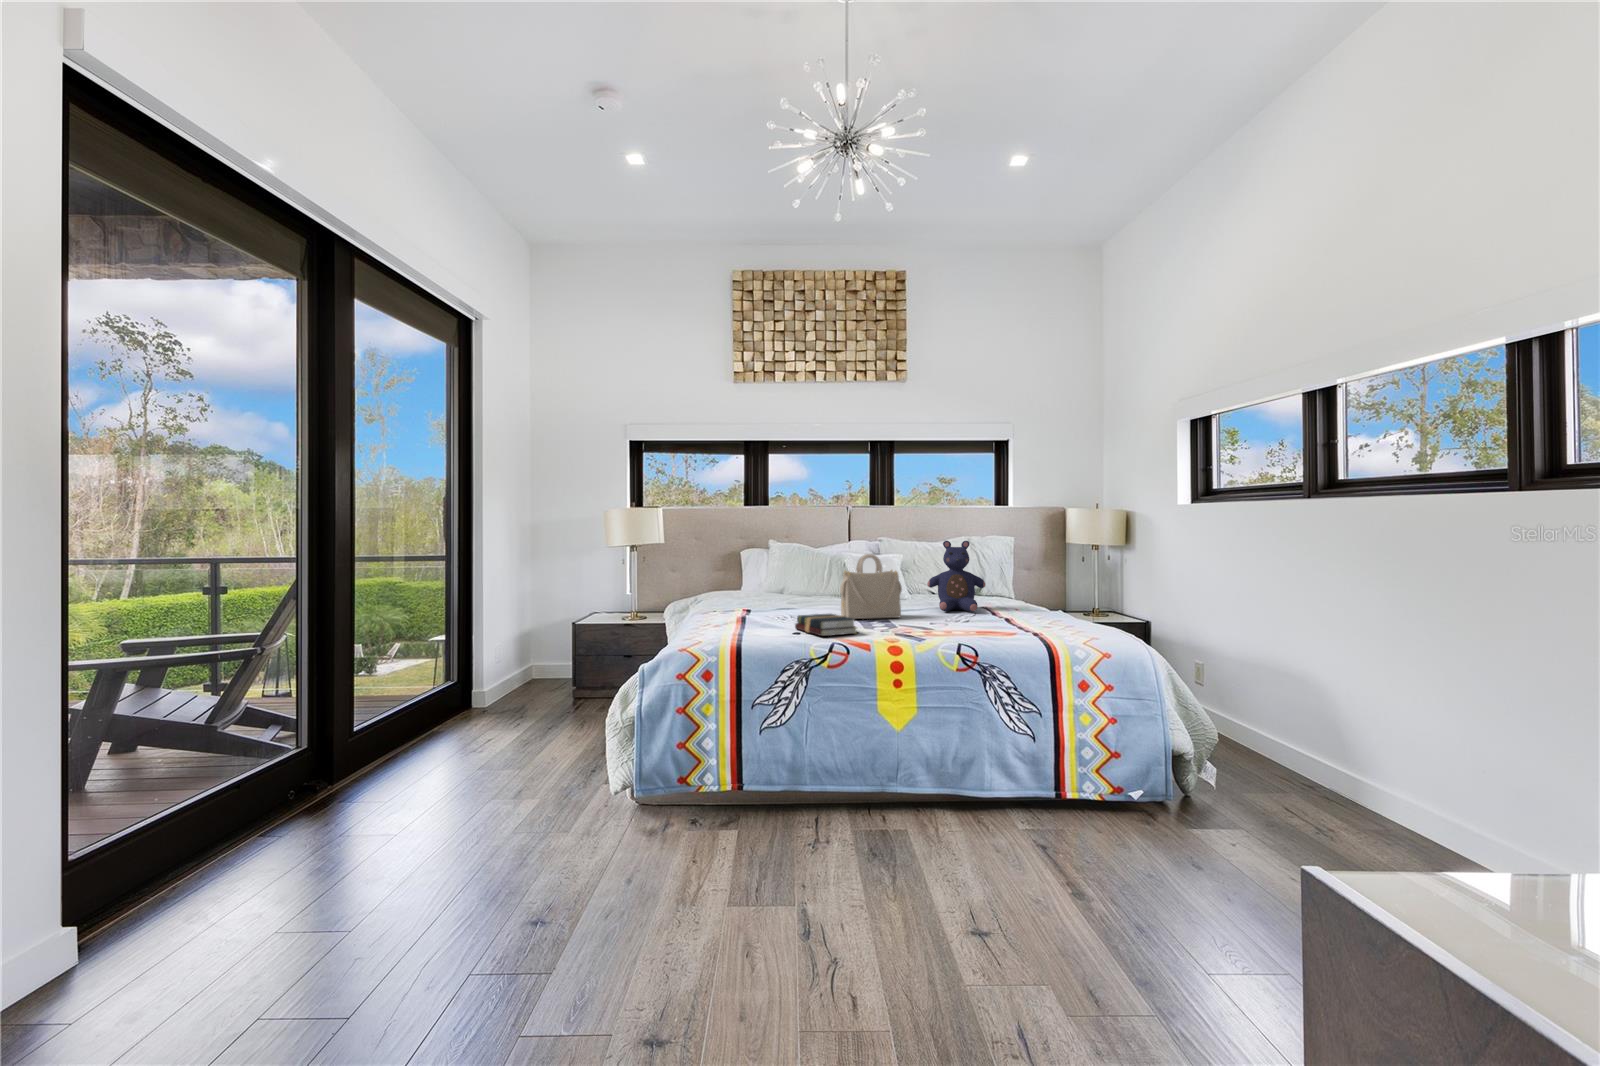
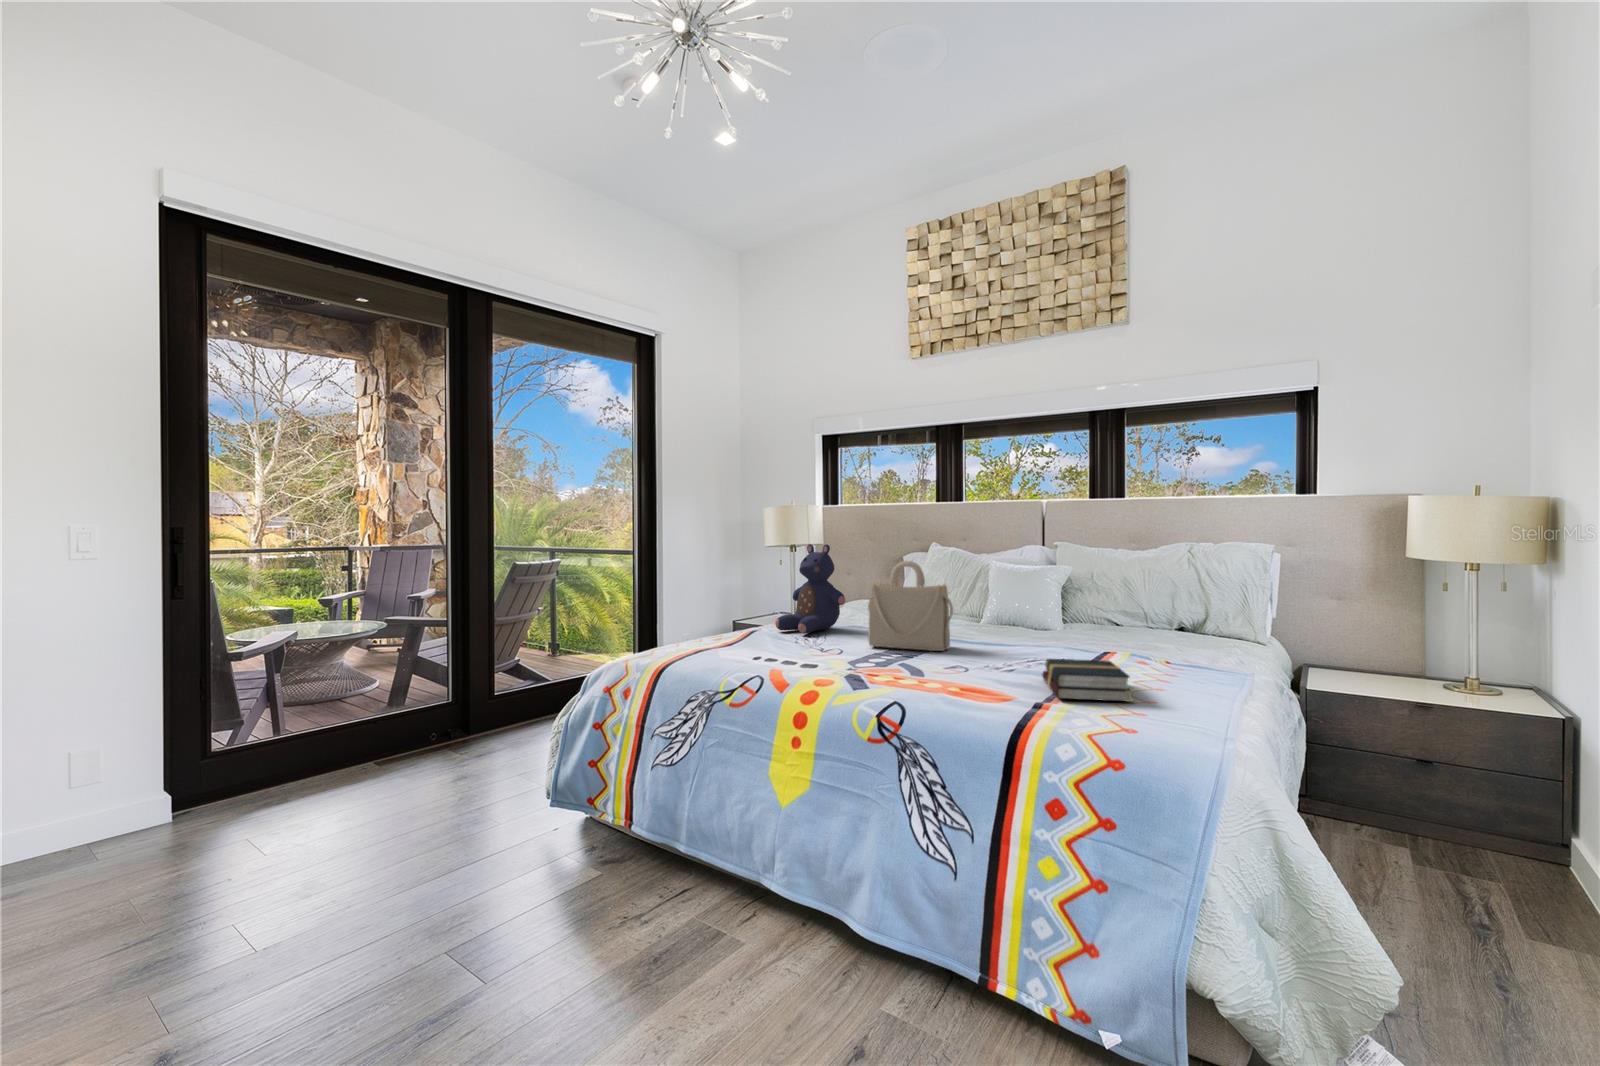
teddy bear: present [927,541,985,612] -> present [775,544,845,633]
hardback book: present [795,614,857,636] -> present [1042,659,1134,702]

